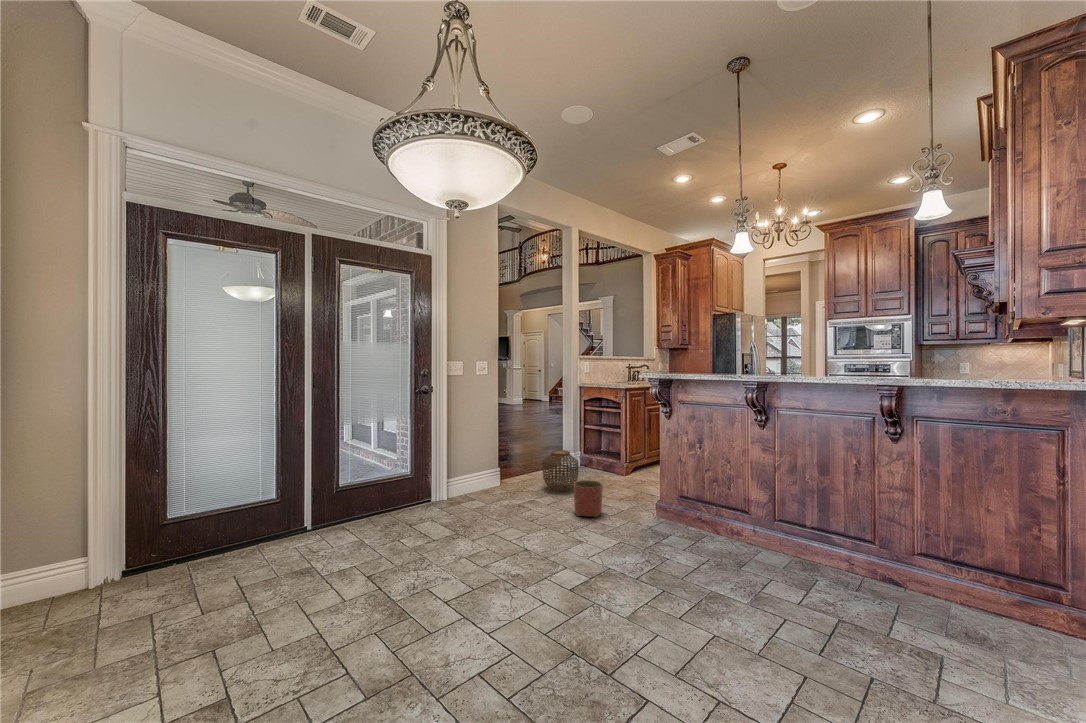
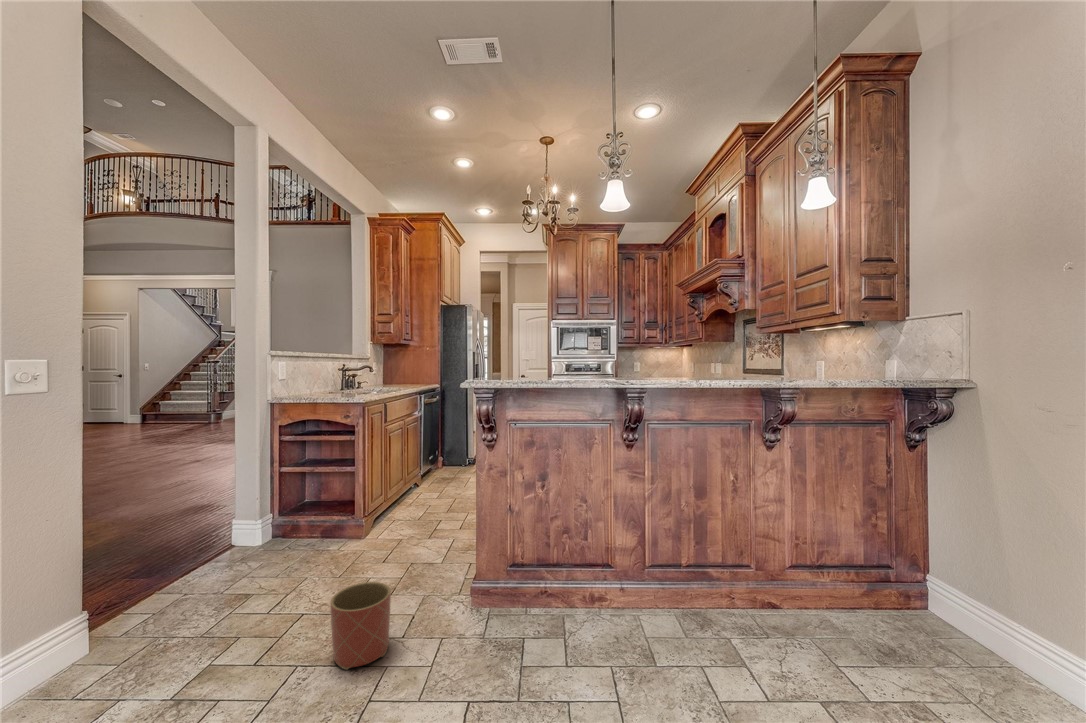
woven basket: present [543,450,578,492] -> none [222,529,303,617]

